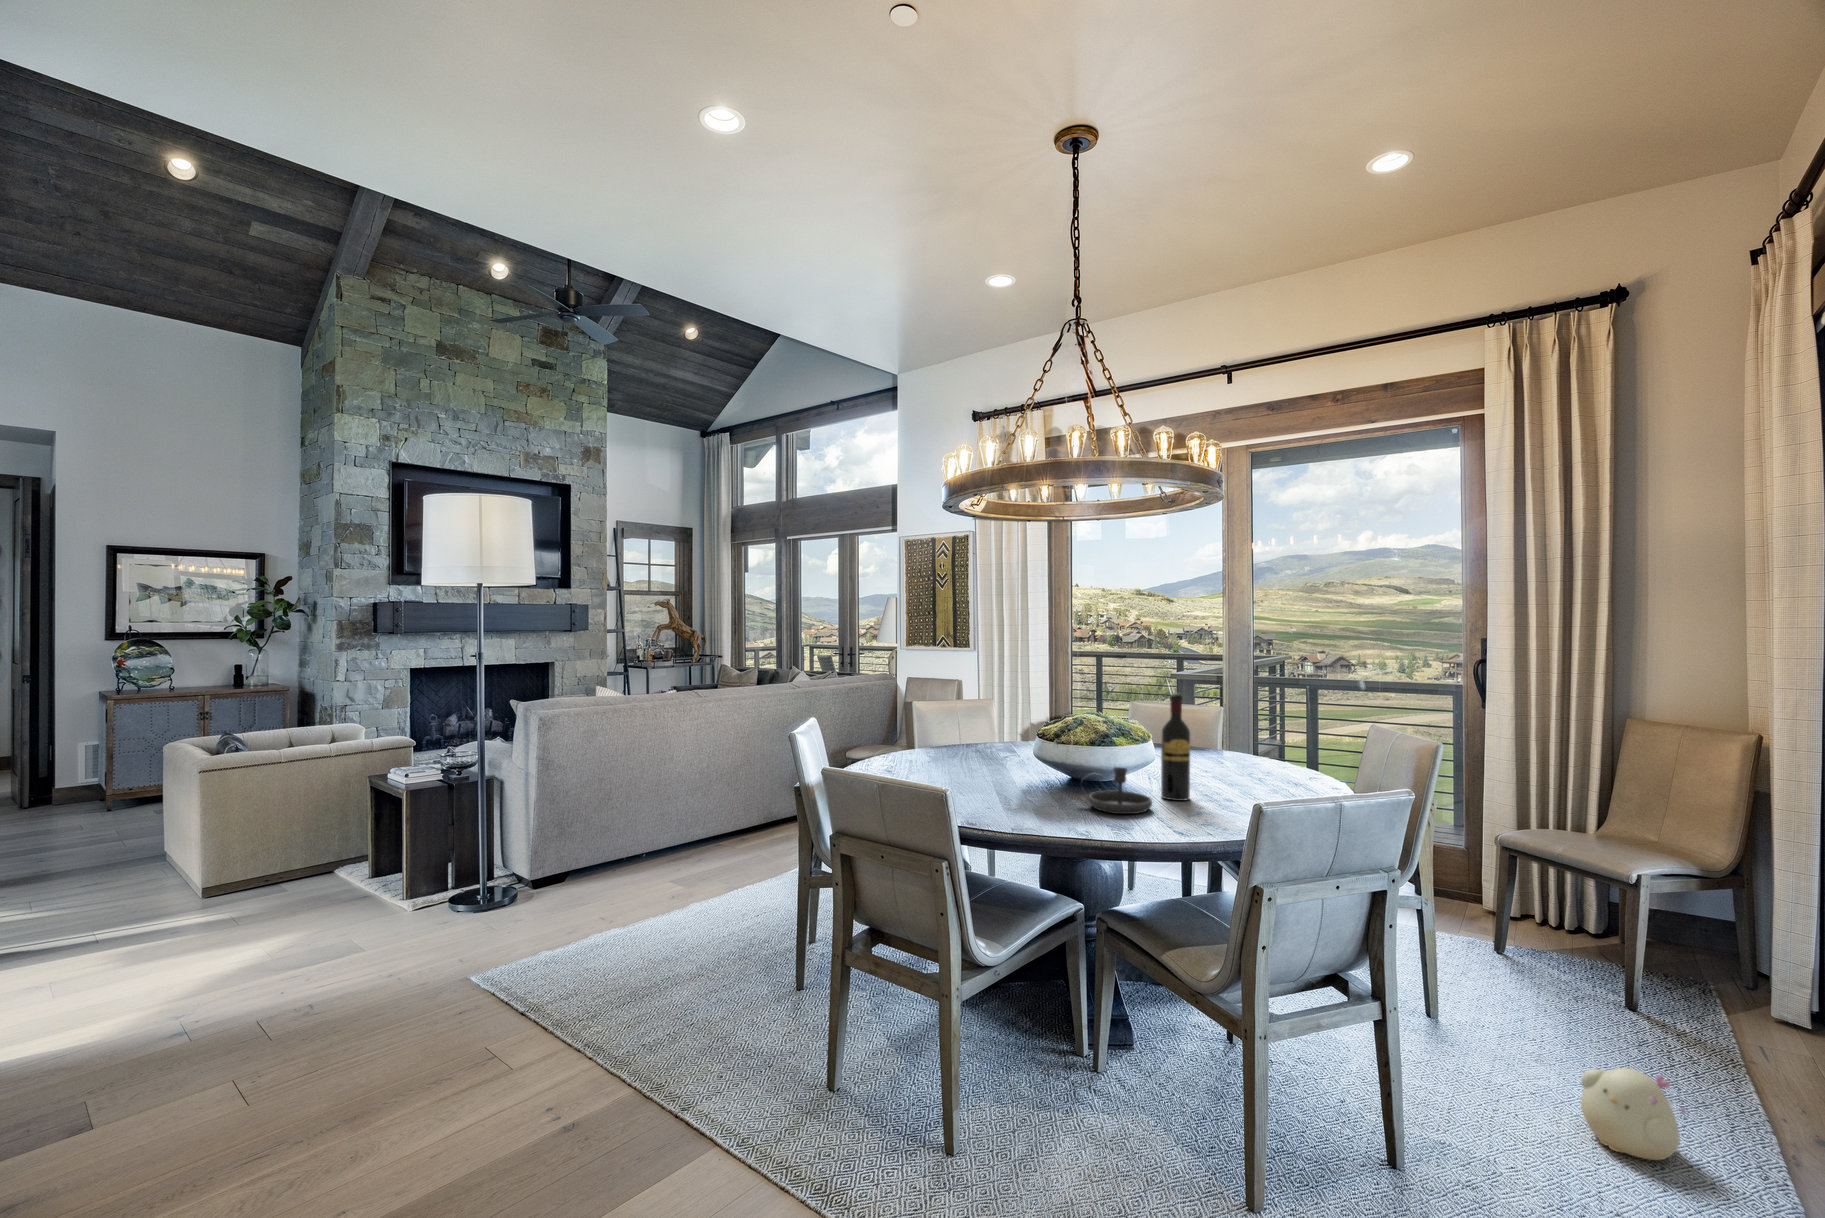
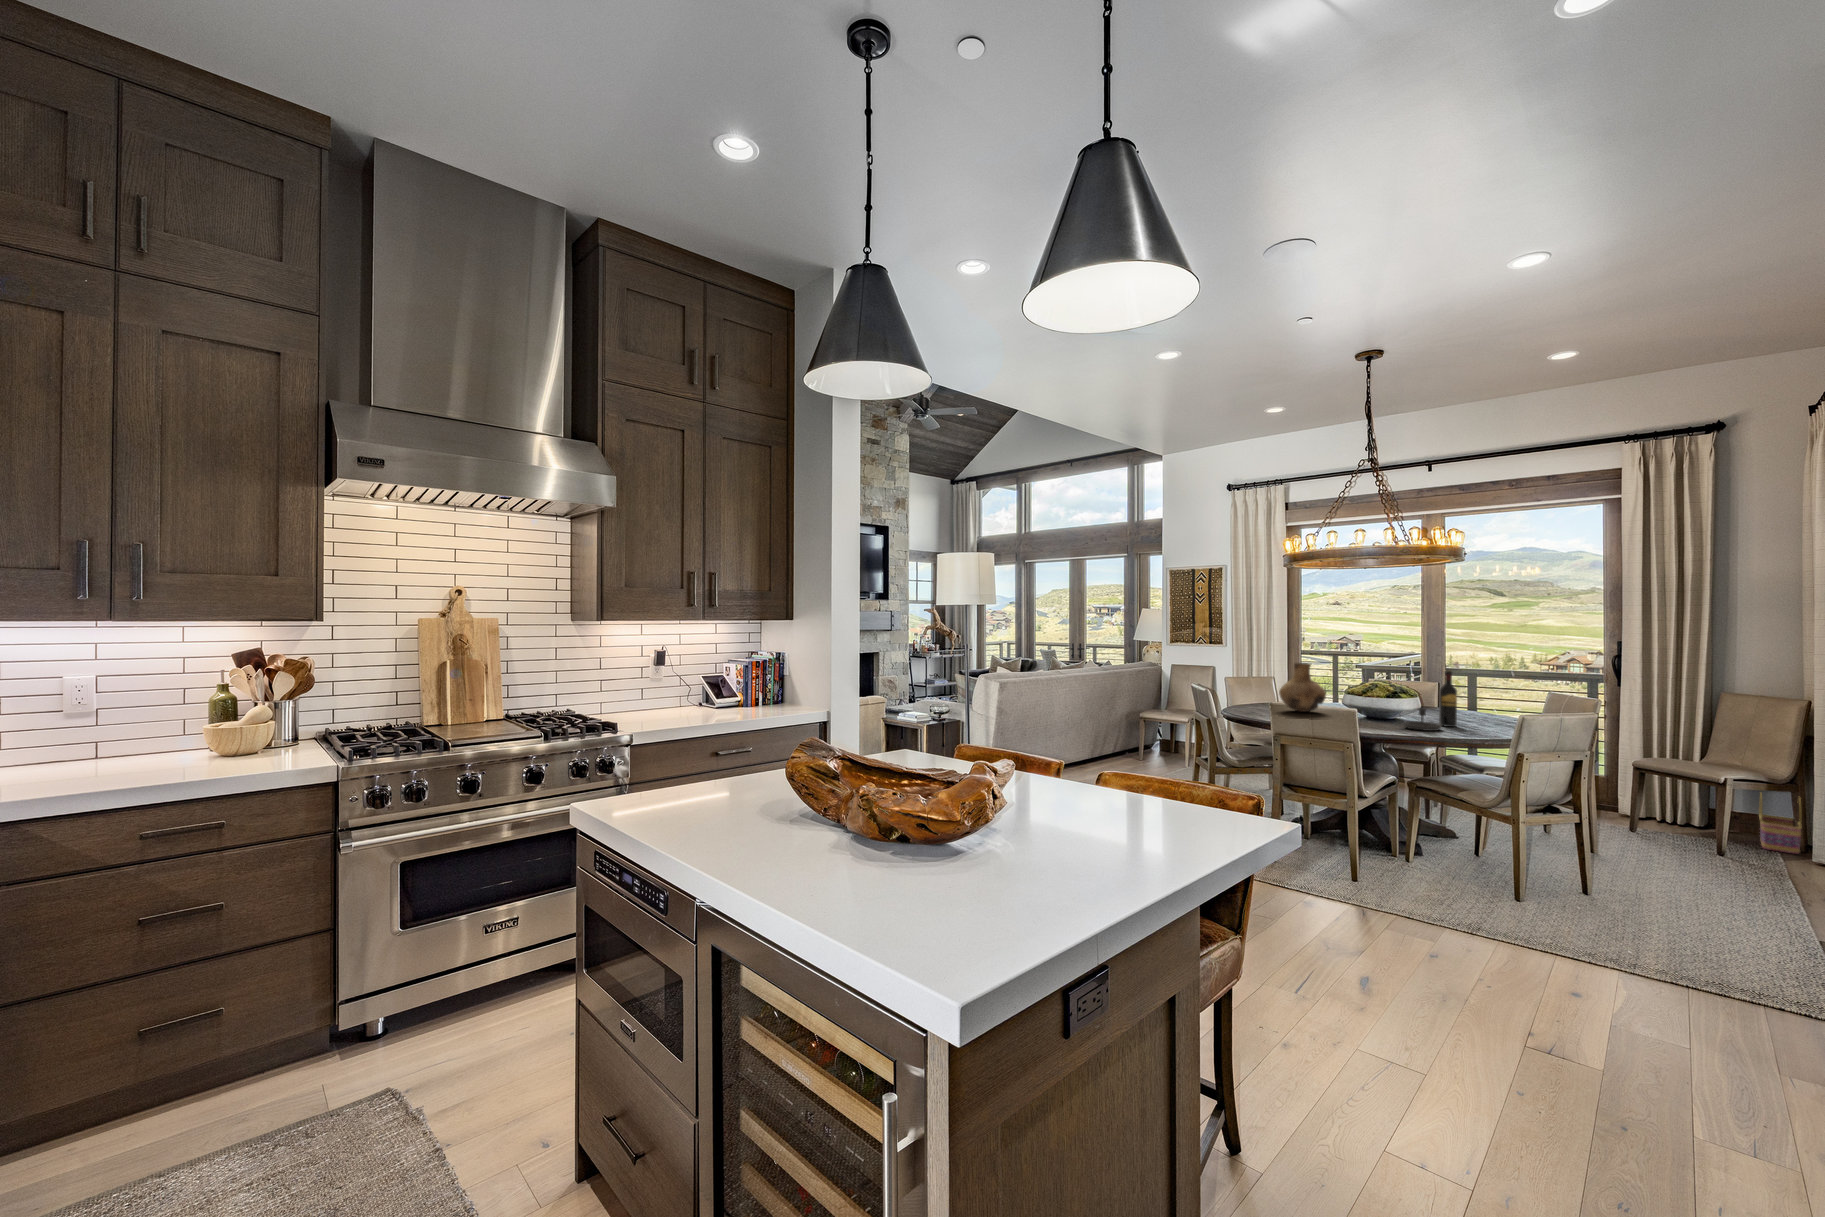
vase: none [932,678,1006,766] -> present [1279,663,1326,712]
basket: none [1687,886,1755,997] -> present [1759,793,1802,854]
plush toy: present [1581,1068,1686,1160] -> none [1686,854,1741,895]

